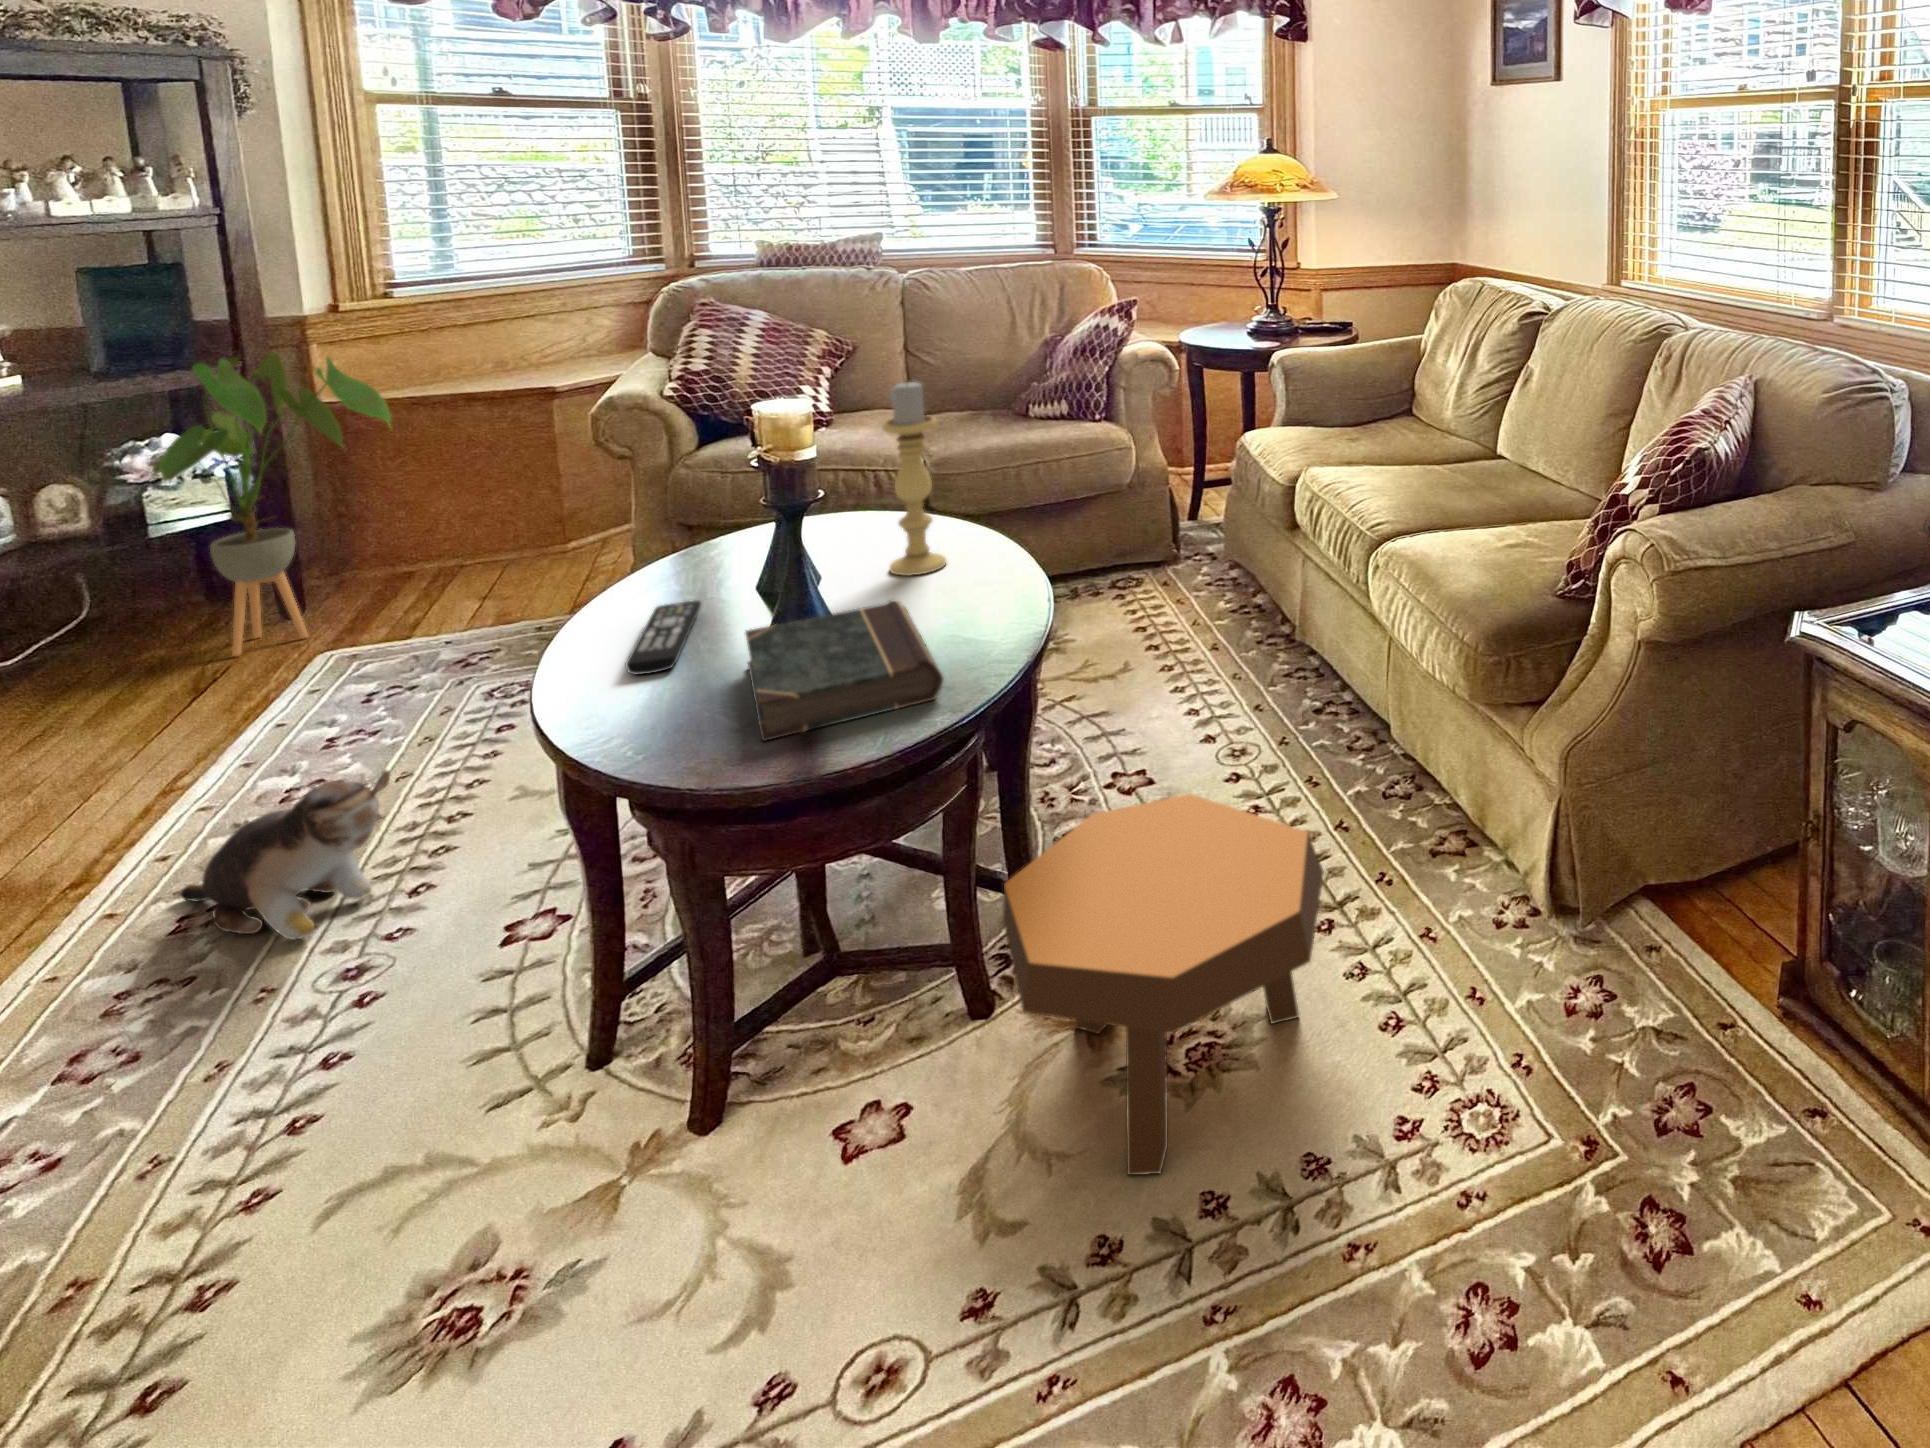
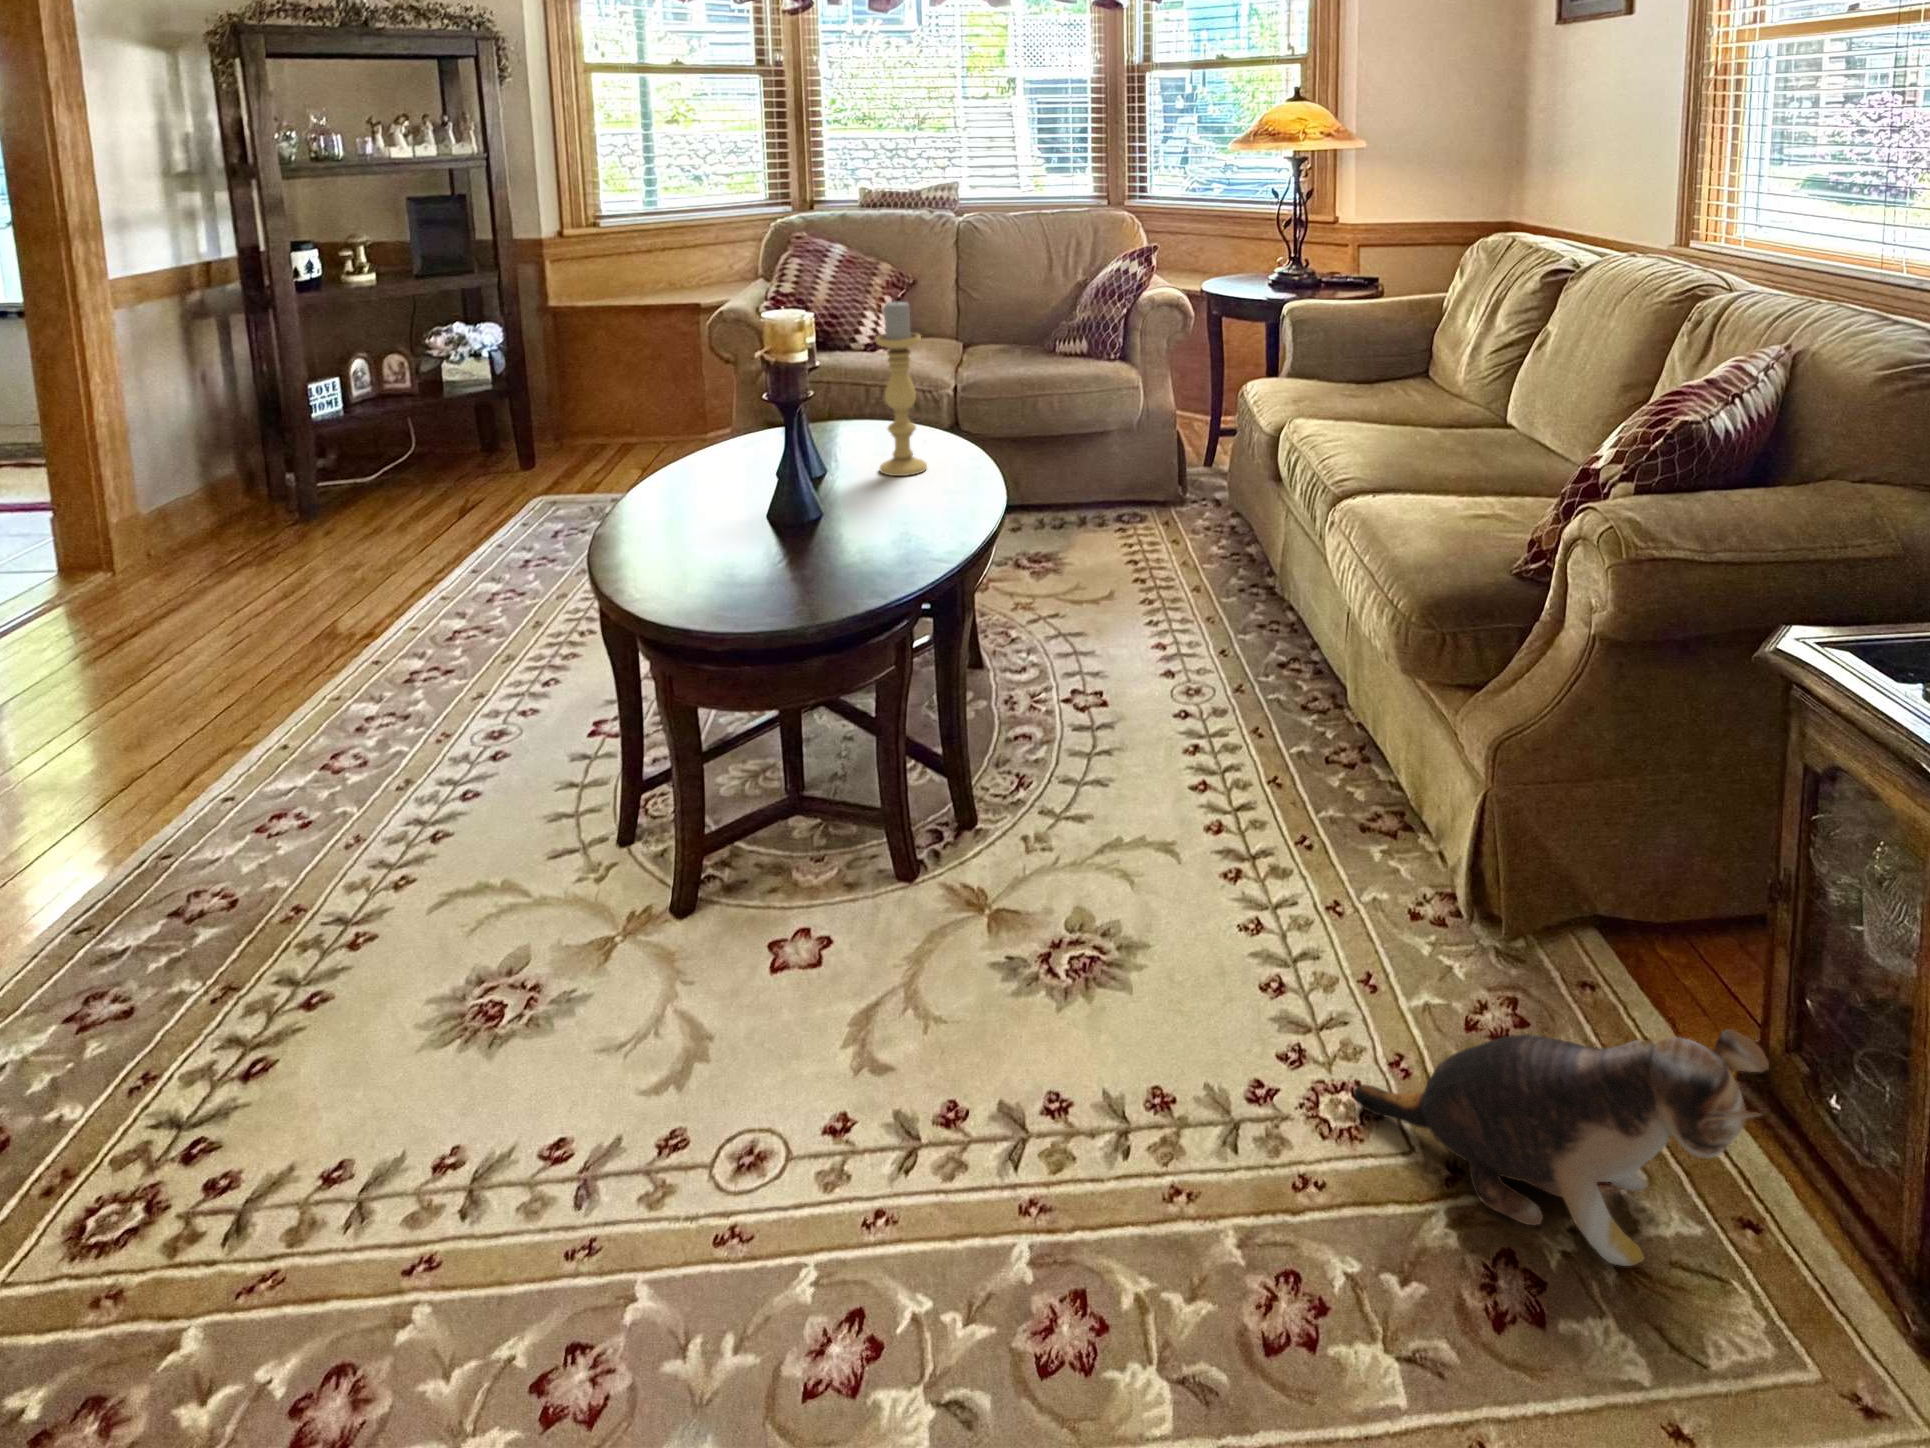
house plant: present [152,352,391,656] -> none [447,263,588,489]
remote control: present [626,600,701,675] -> none [658,475,730,529]
book: present [745,600,943,741] -> none [725,491,876,594]
plush toy: present [180,770,390,939] -> present [1353,1029,1769,1266]
footstool: present [1003,794,1324,1175] -> none [907,713,1214,1061]

